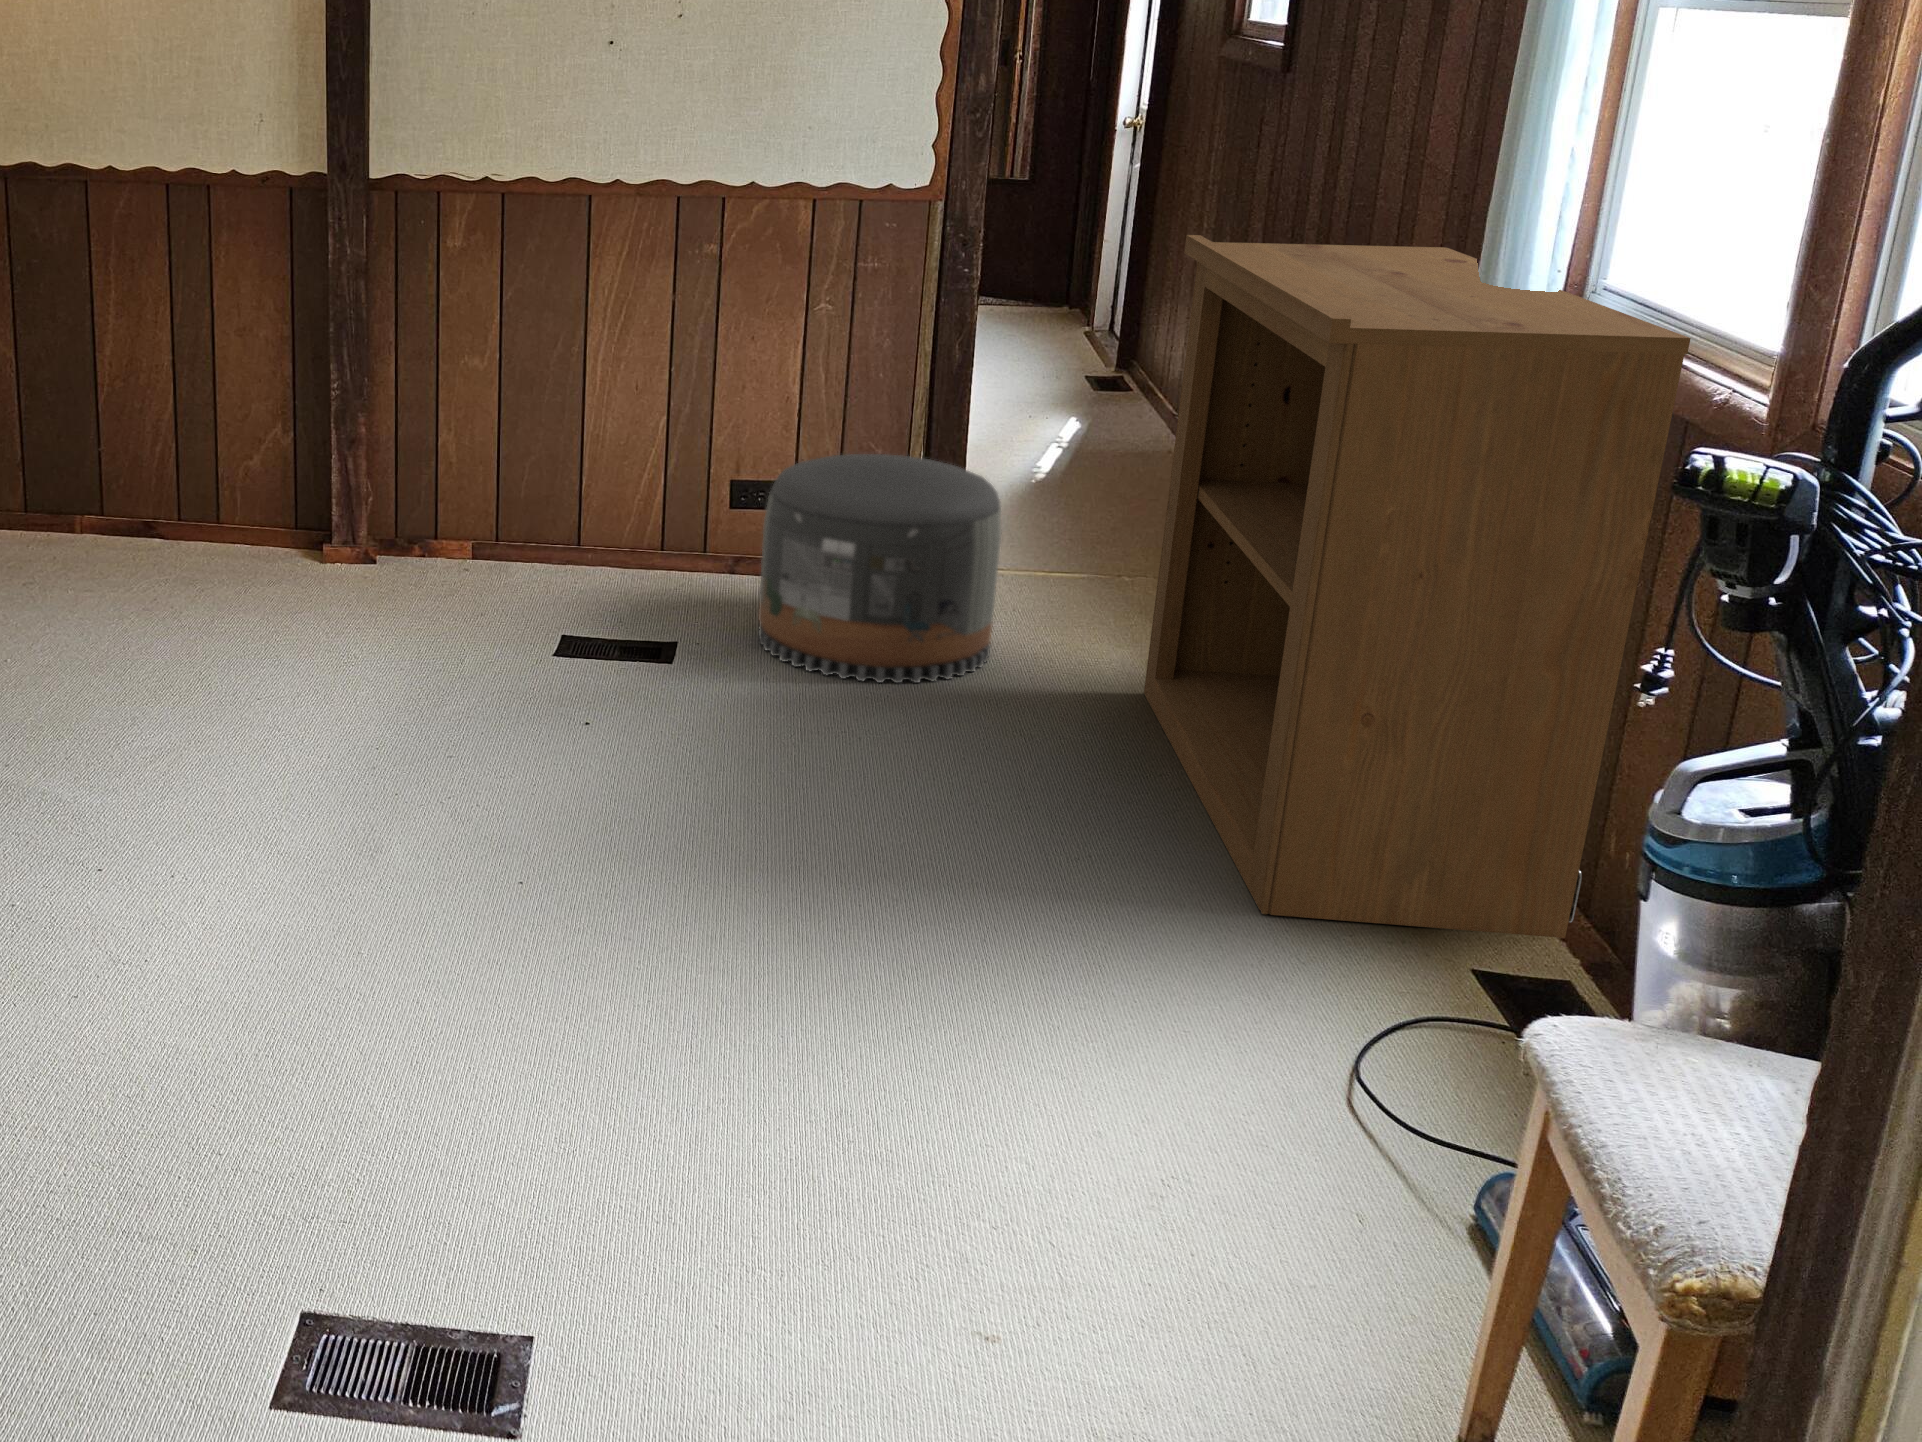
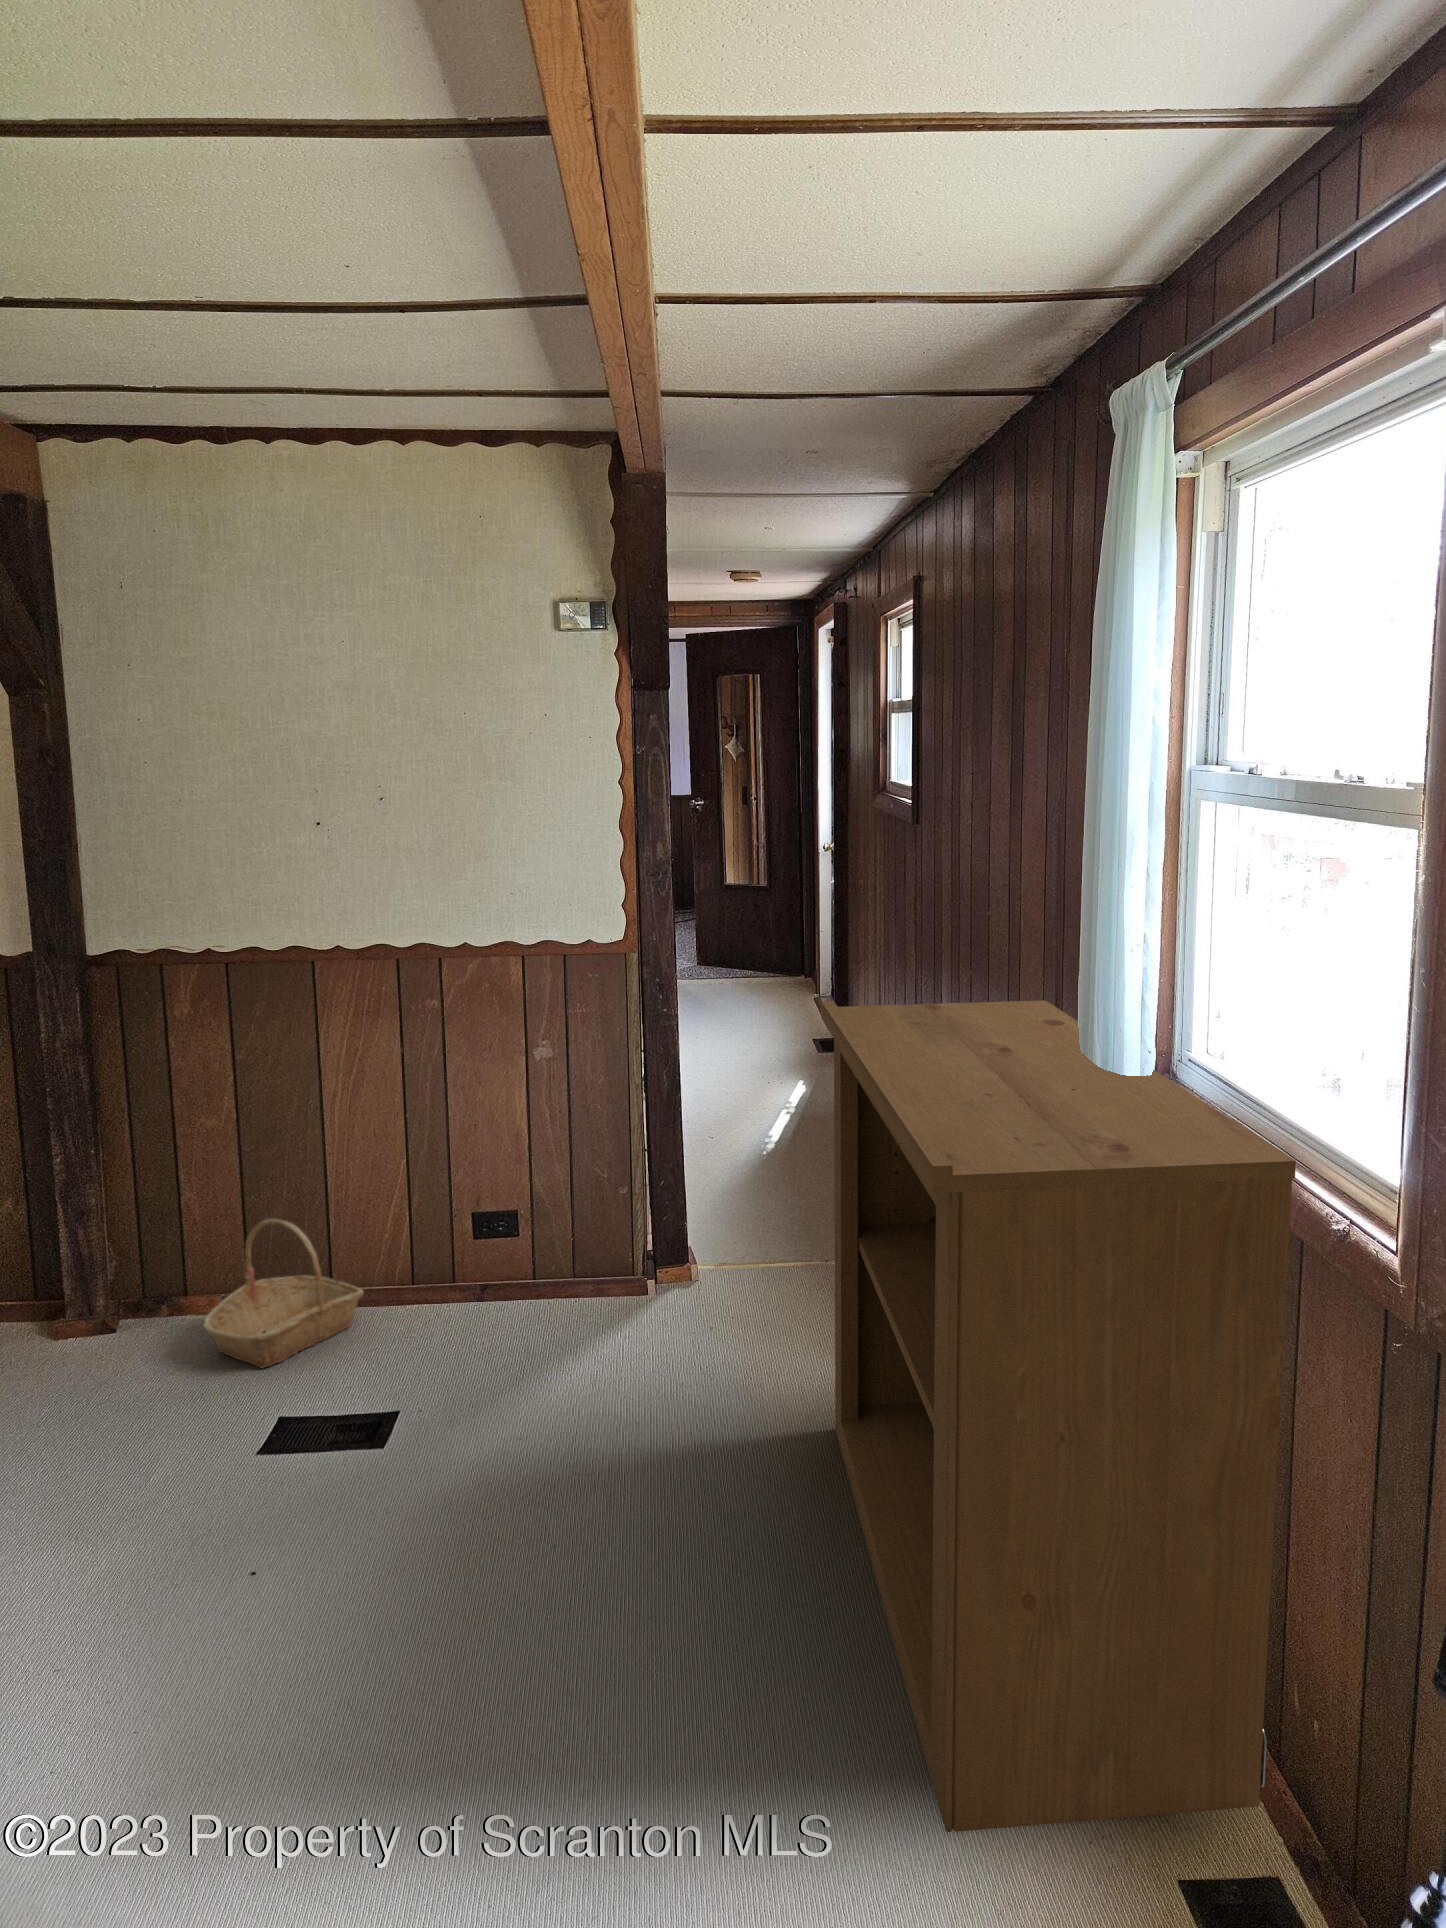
pouf: present [758,454,1002,683] -> none [472,1198,698,1453]
basket: none [471,460,621,600] -> present [204,1219,364,1368]

